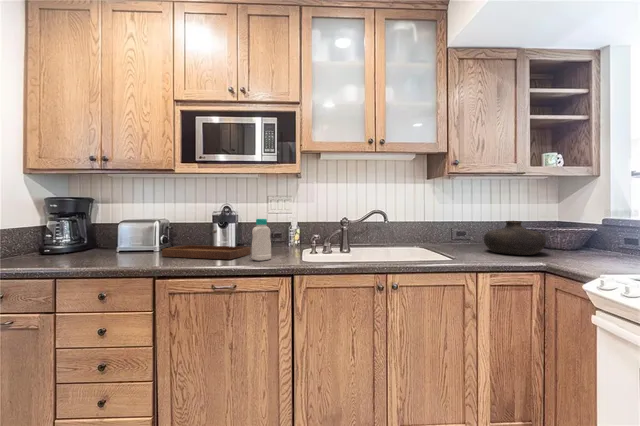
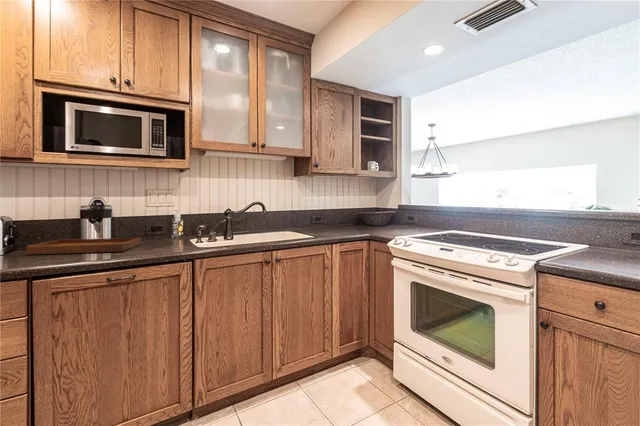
bottle: present [252,219,271,261] -> none [146,211,167,250]
vase: present [484,221,546,255] -> none [334,208,370,231]

